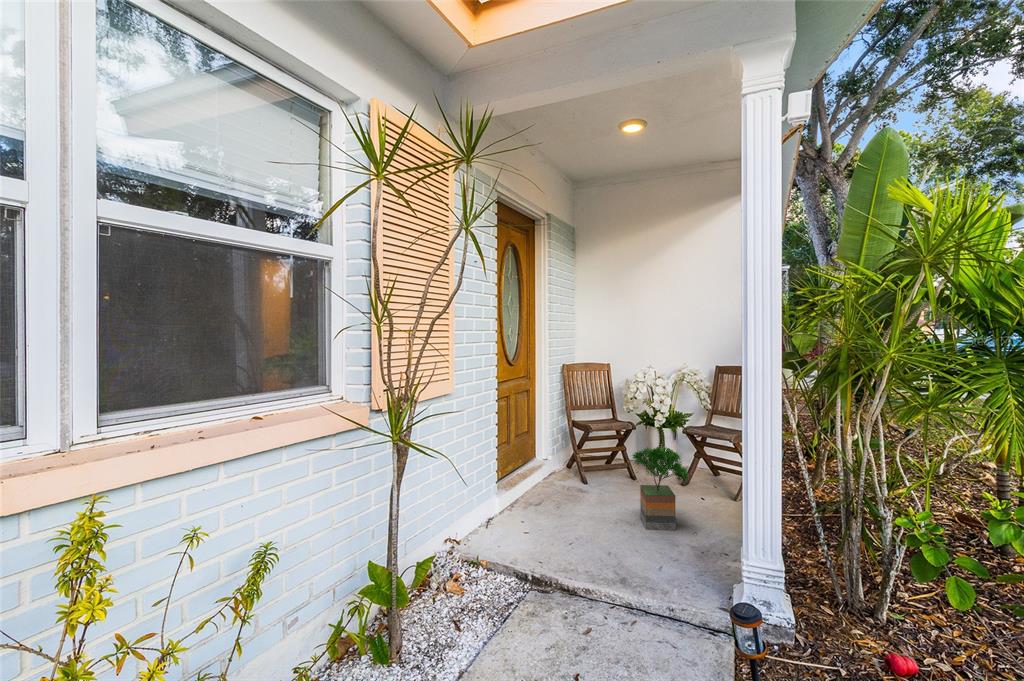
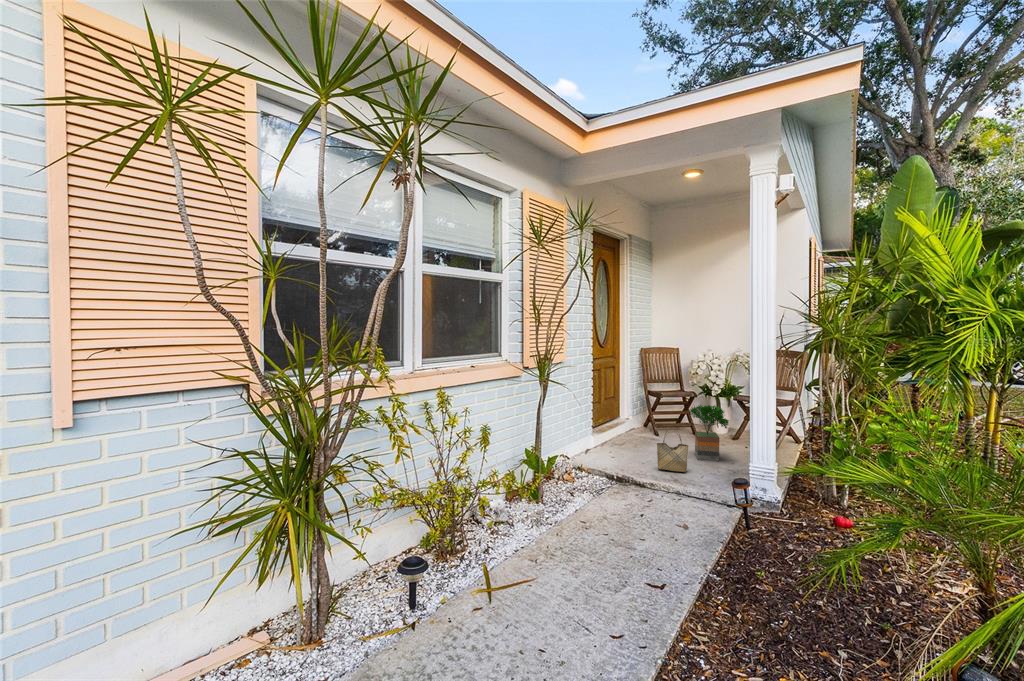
woven basket: none [590,490,637,560] -> present [657,428,688,472]

